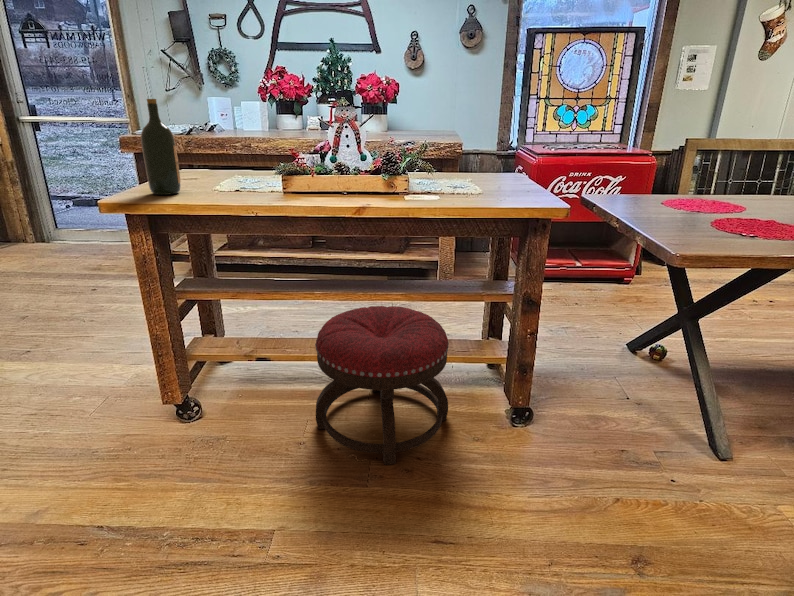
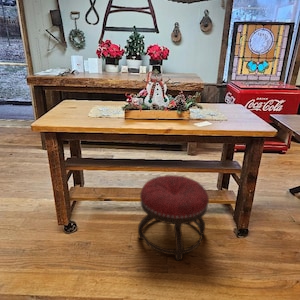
wine bottle: present [141,99,181,195] -> none [53,71,72,120]

